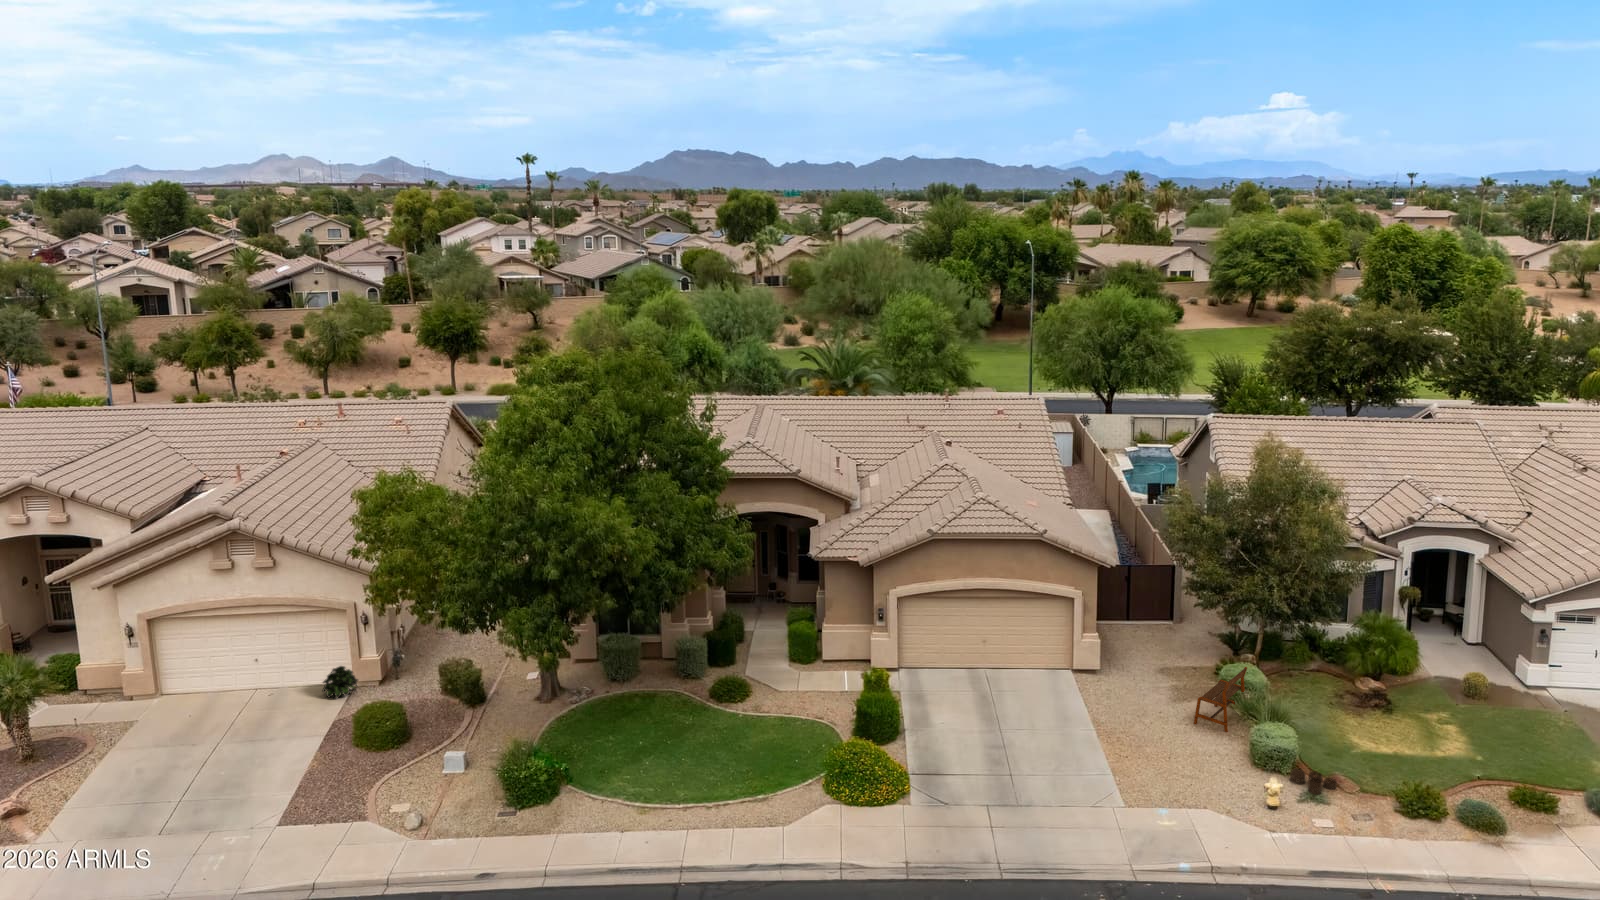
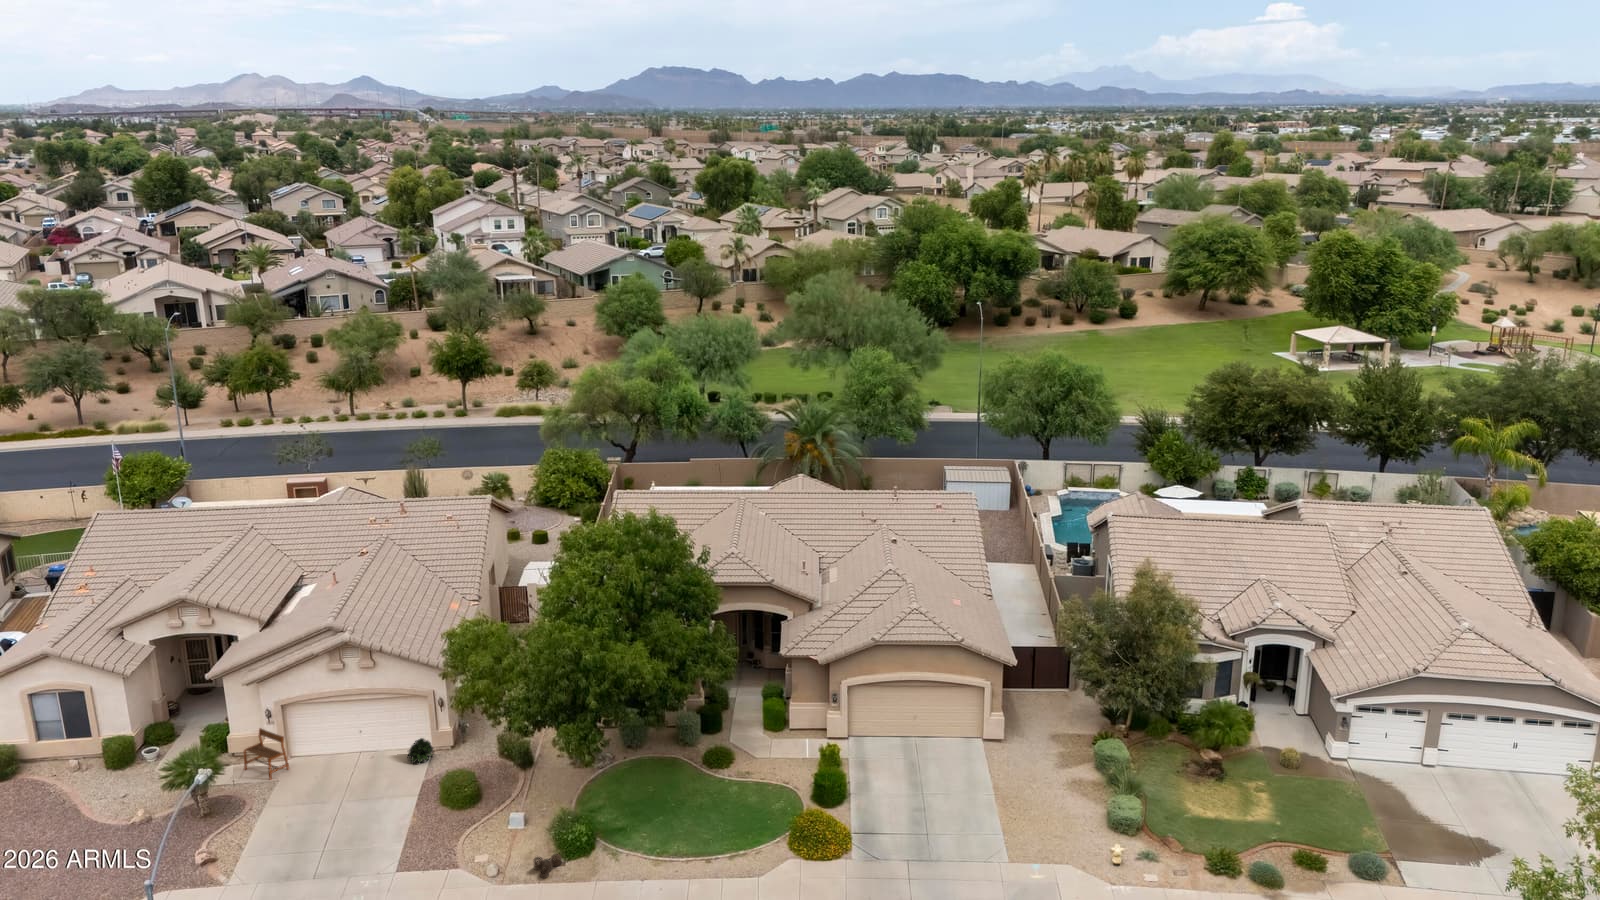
bench: present [1194,667,1247,732] -> present [244,728,289,779]
woven basket: present [1290,768,1337,795] -> present [533,854,562,878]

